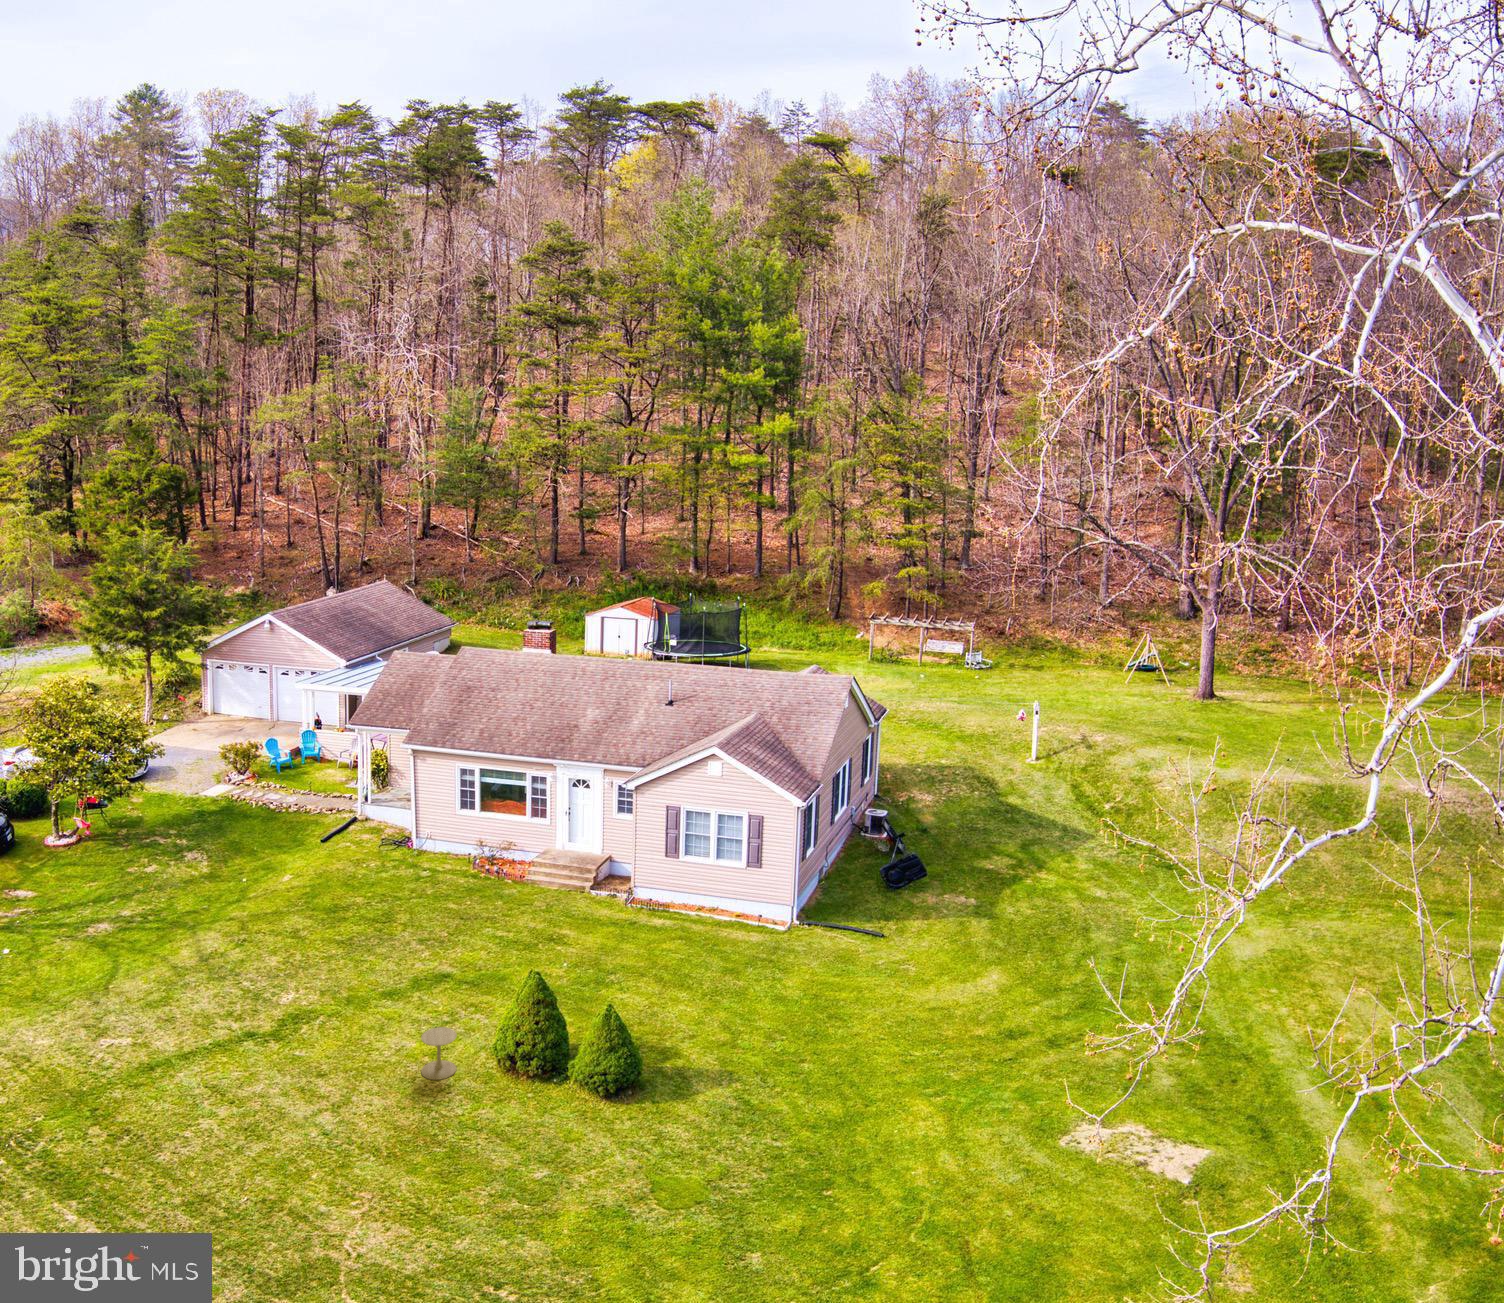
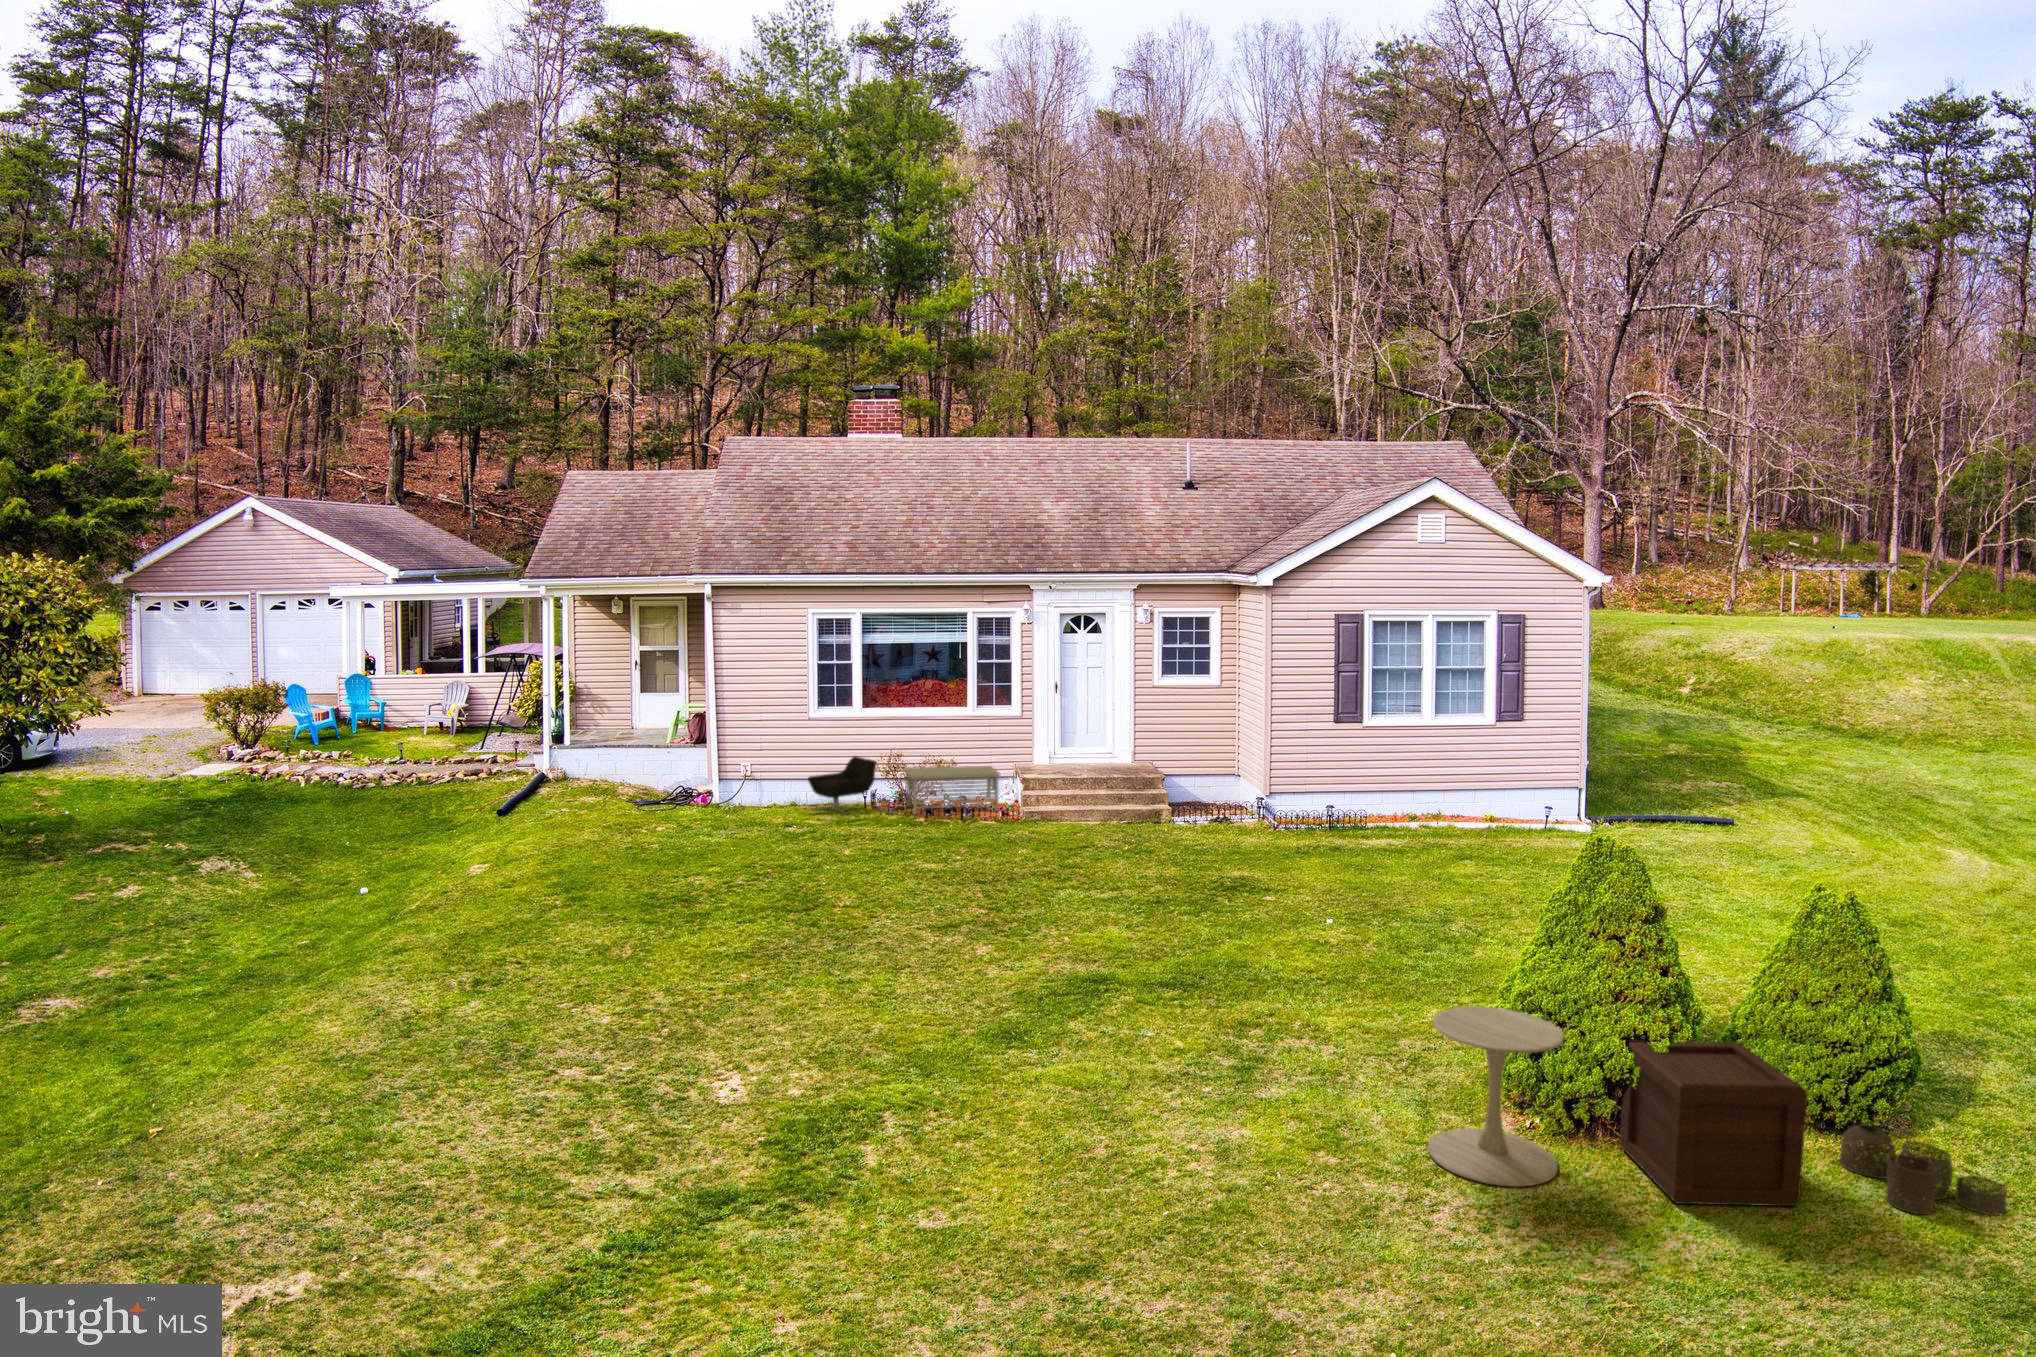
lounge chair: none [447,833,478,863] -> present [808,756,876,814]
storage bench: none [487,842,533,870] -> present [904,766,1001,814]
wooden crate: none [459,1046,506,1099] -> present [1620,1042,1807,1206]
woven basket: none [513,1081,543,1112] -> present [1839,1124,2007,1215]

